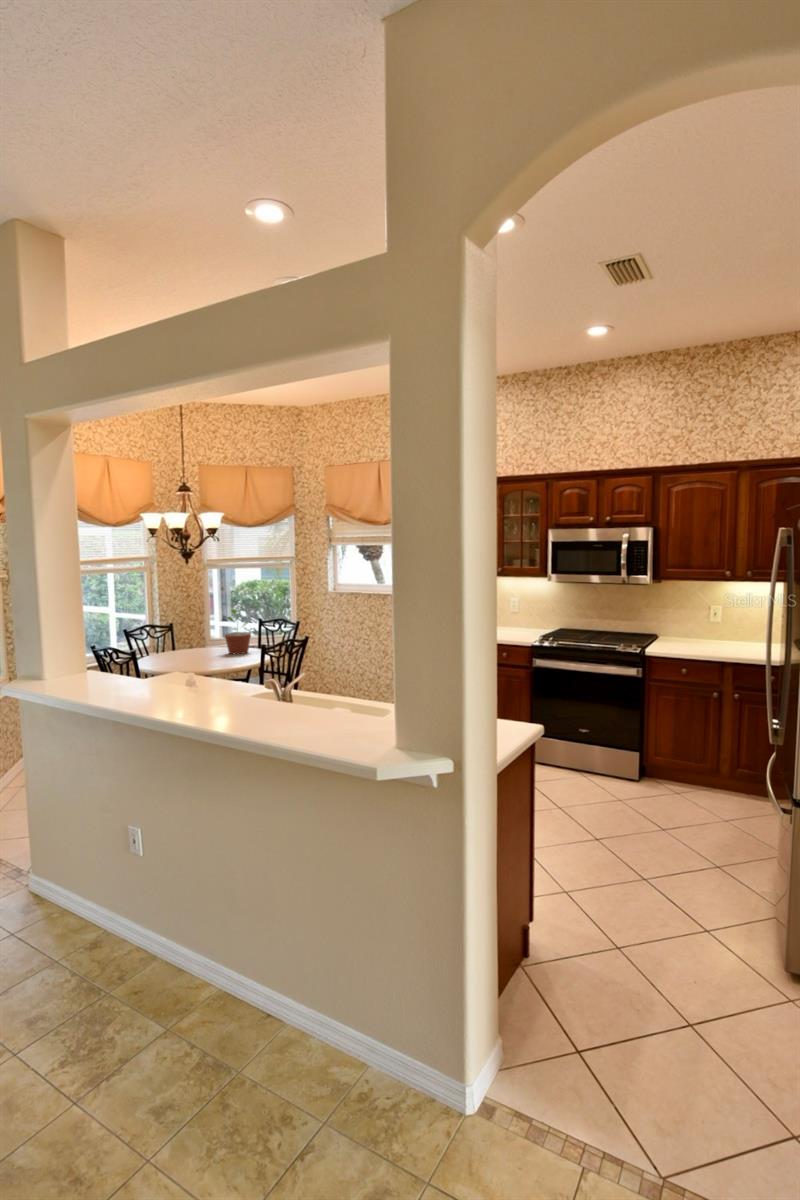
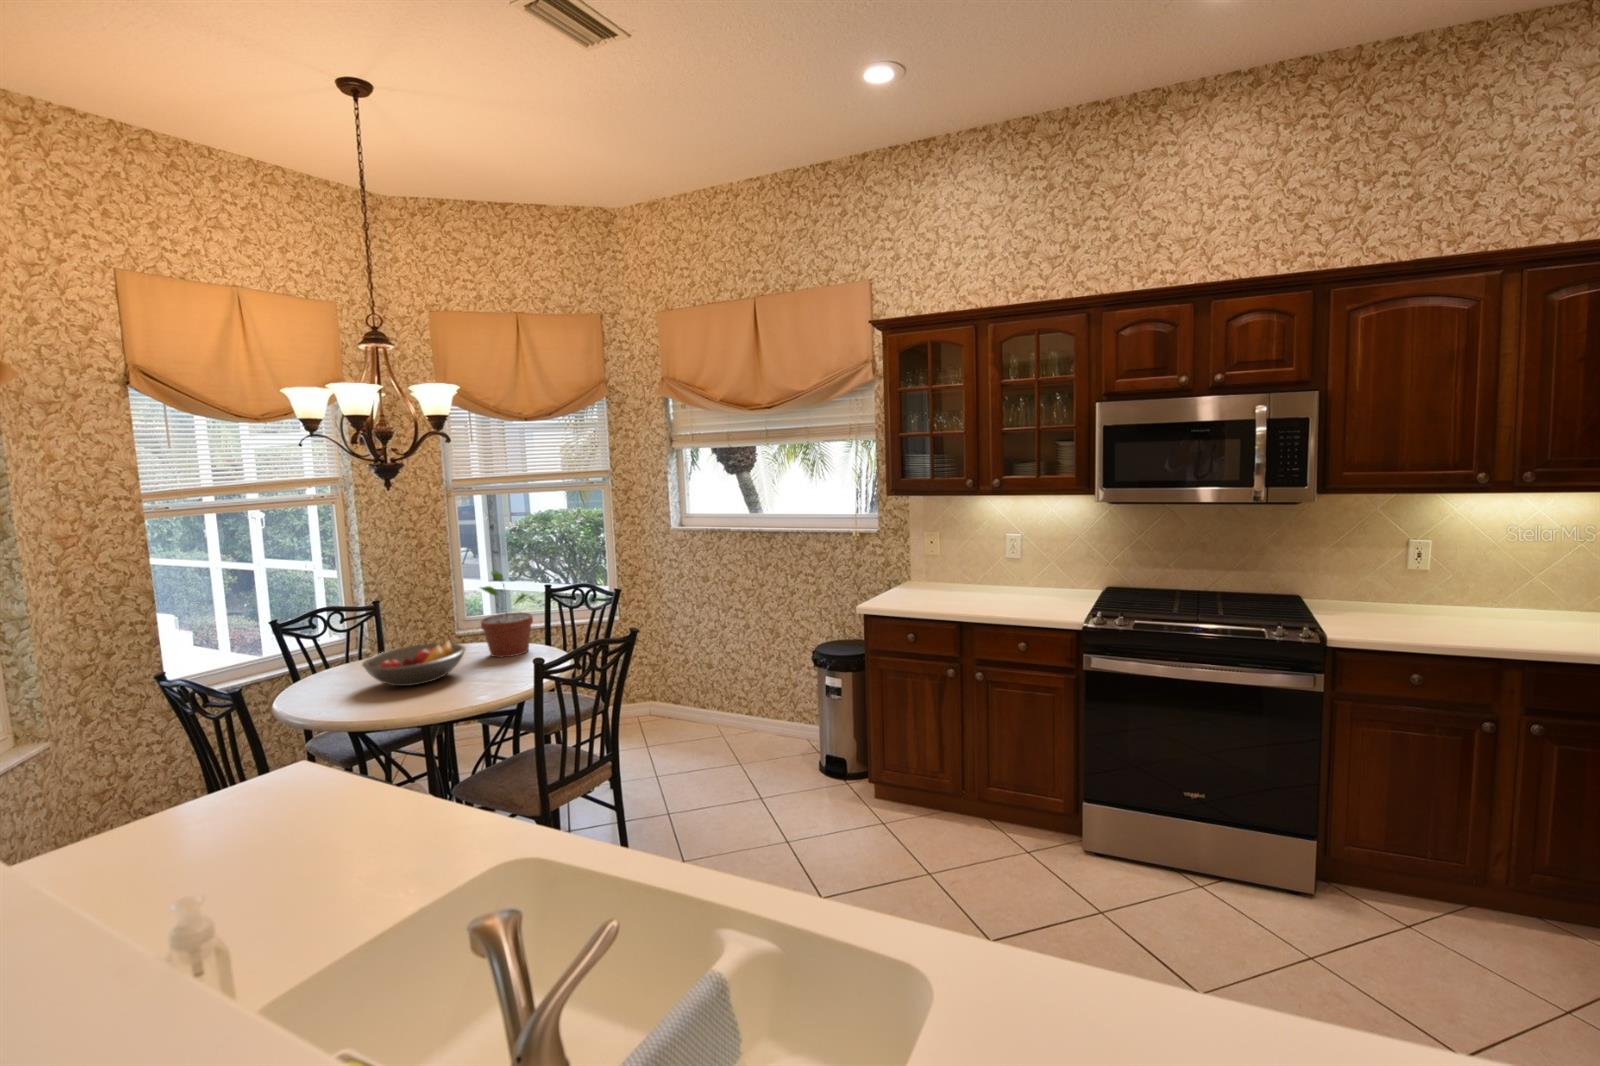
fruit bowl: none [171,642,220,661] -> present [362,640,465,686]

